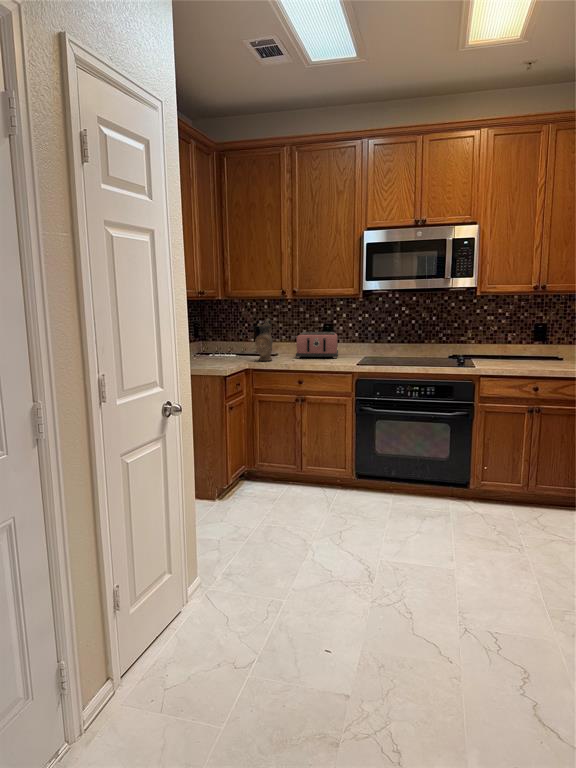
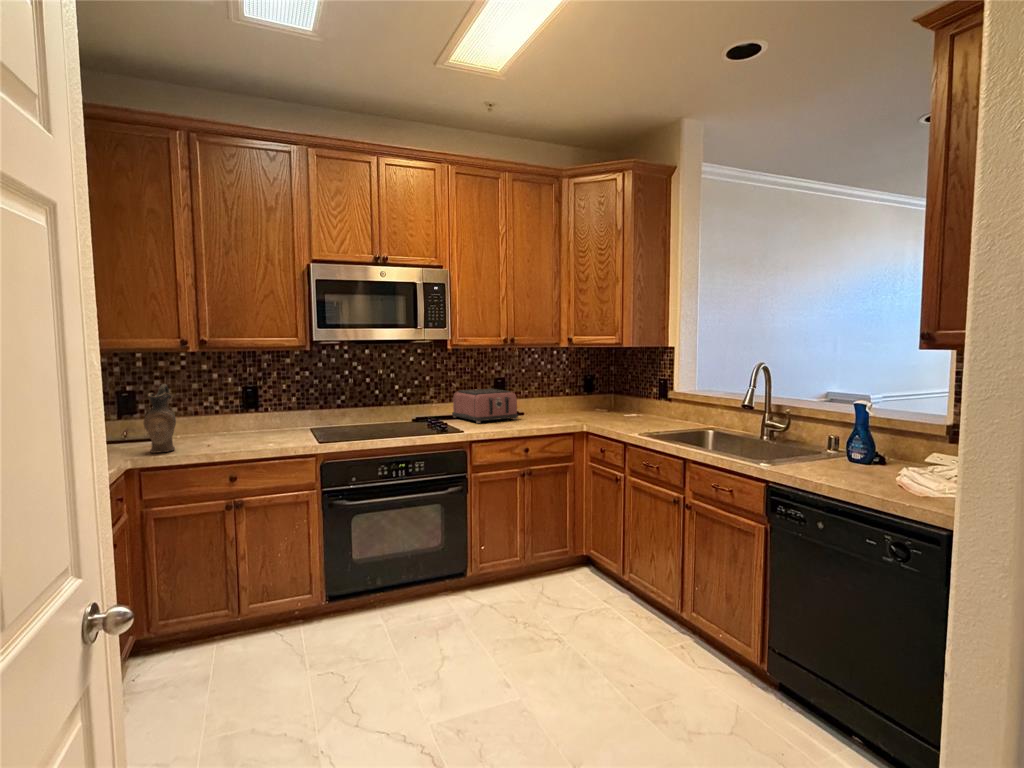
toaster: present [296,332,338,358] -> present [452,389,518,423]

